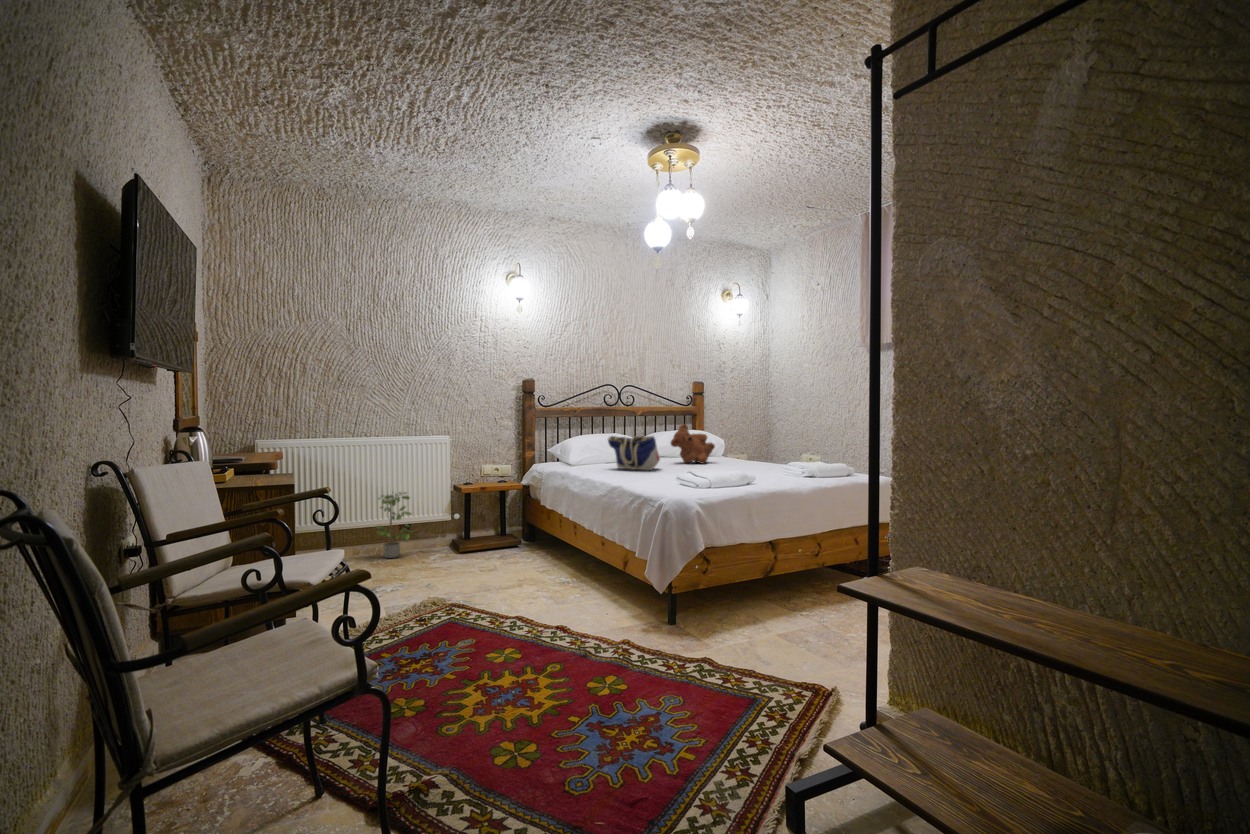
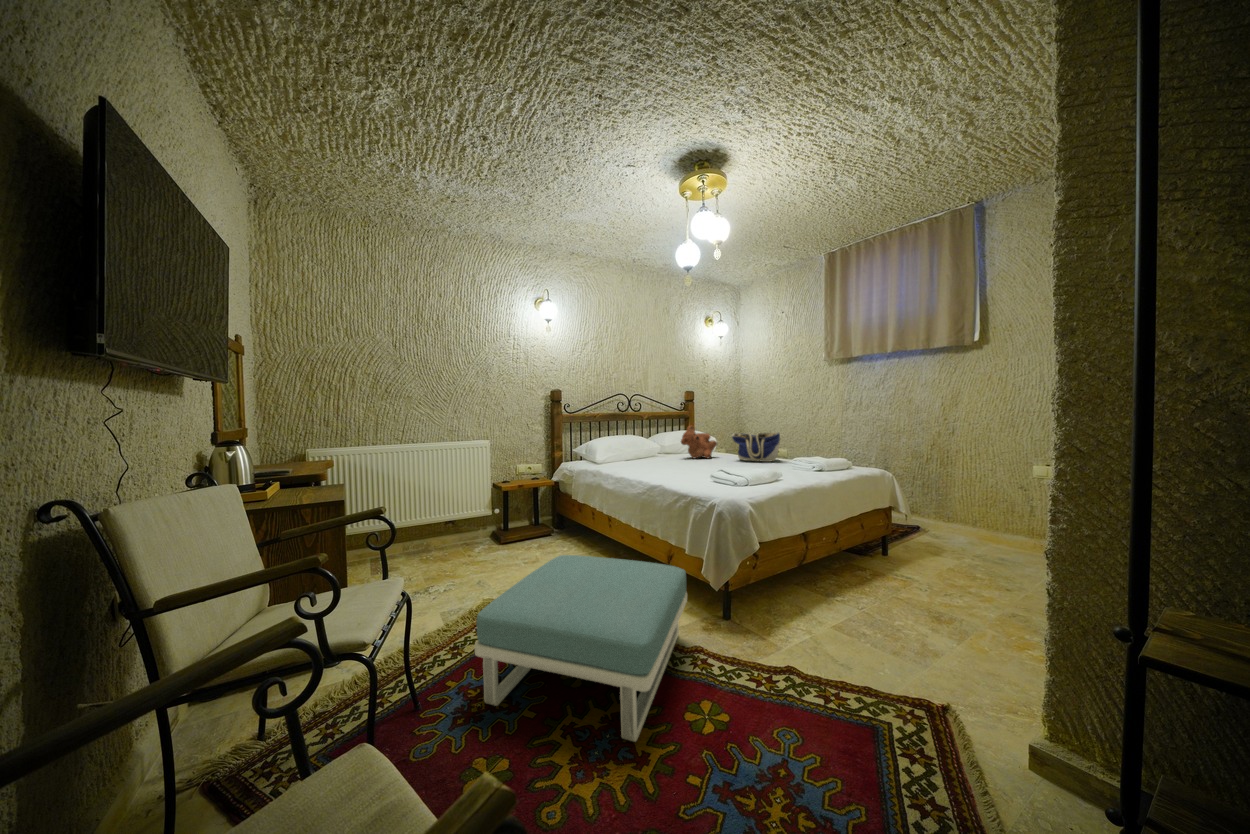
tote bag: present [608,436,660,470] -> present [732,432,780,462]
potted plant: present [377,492,413,558] -> none [425,490,464,552]
footstool: none [406,551,621,695] -> present [475,555,687,742]

